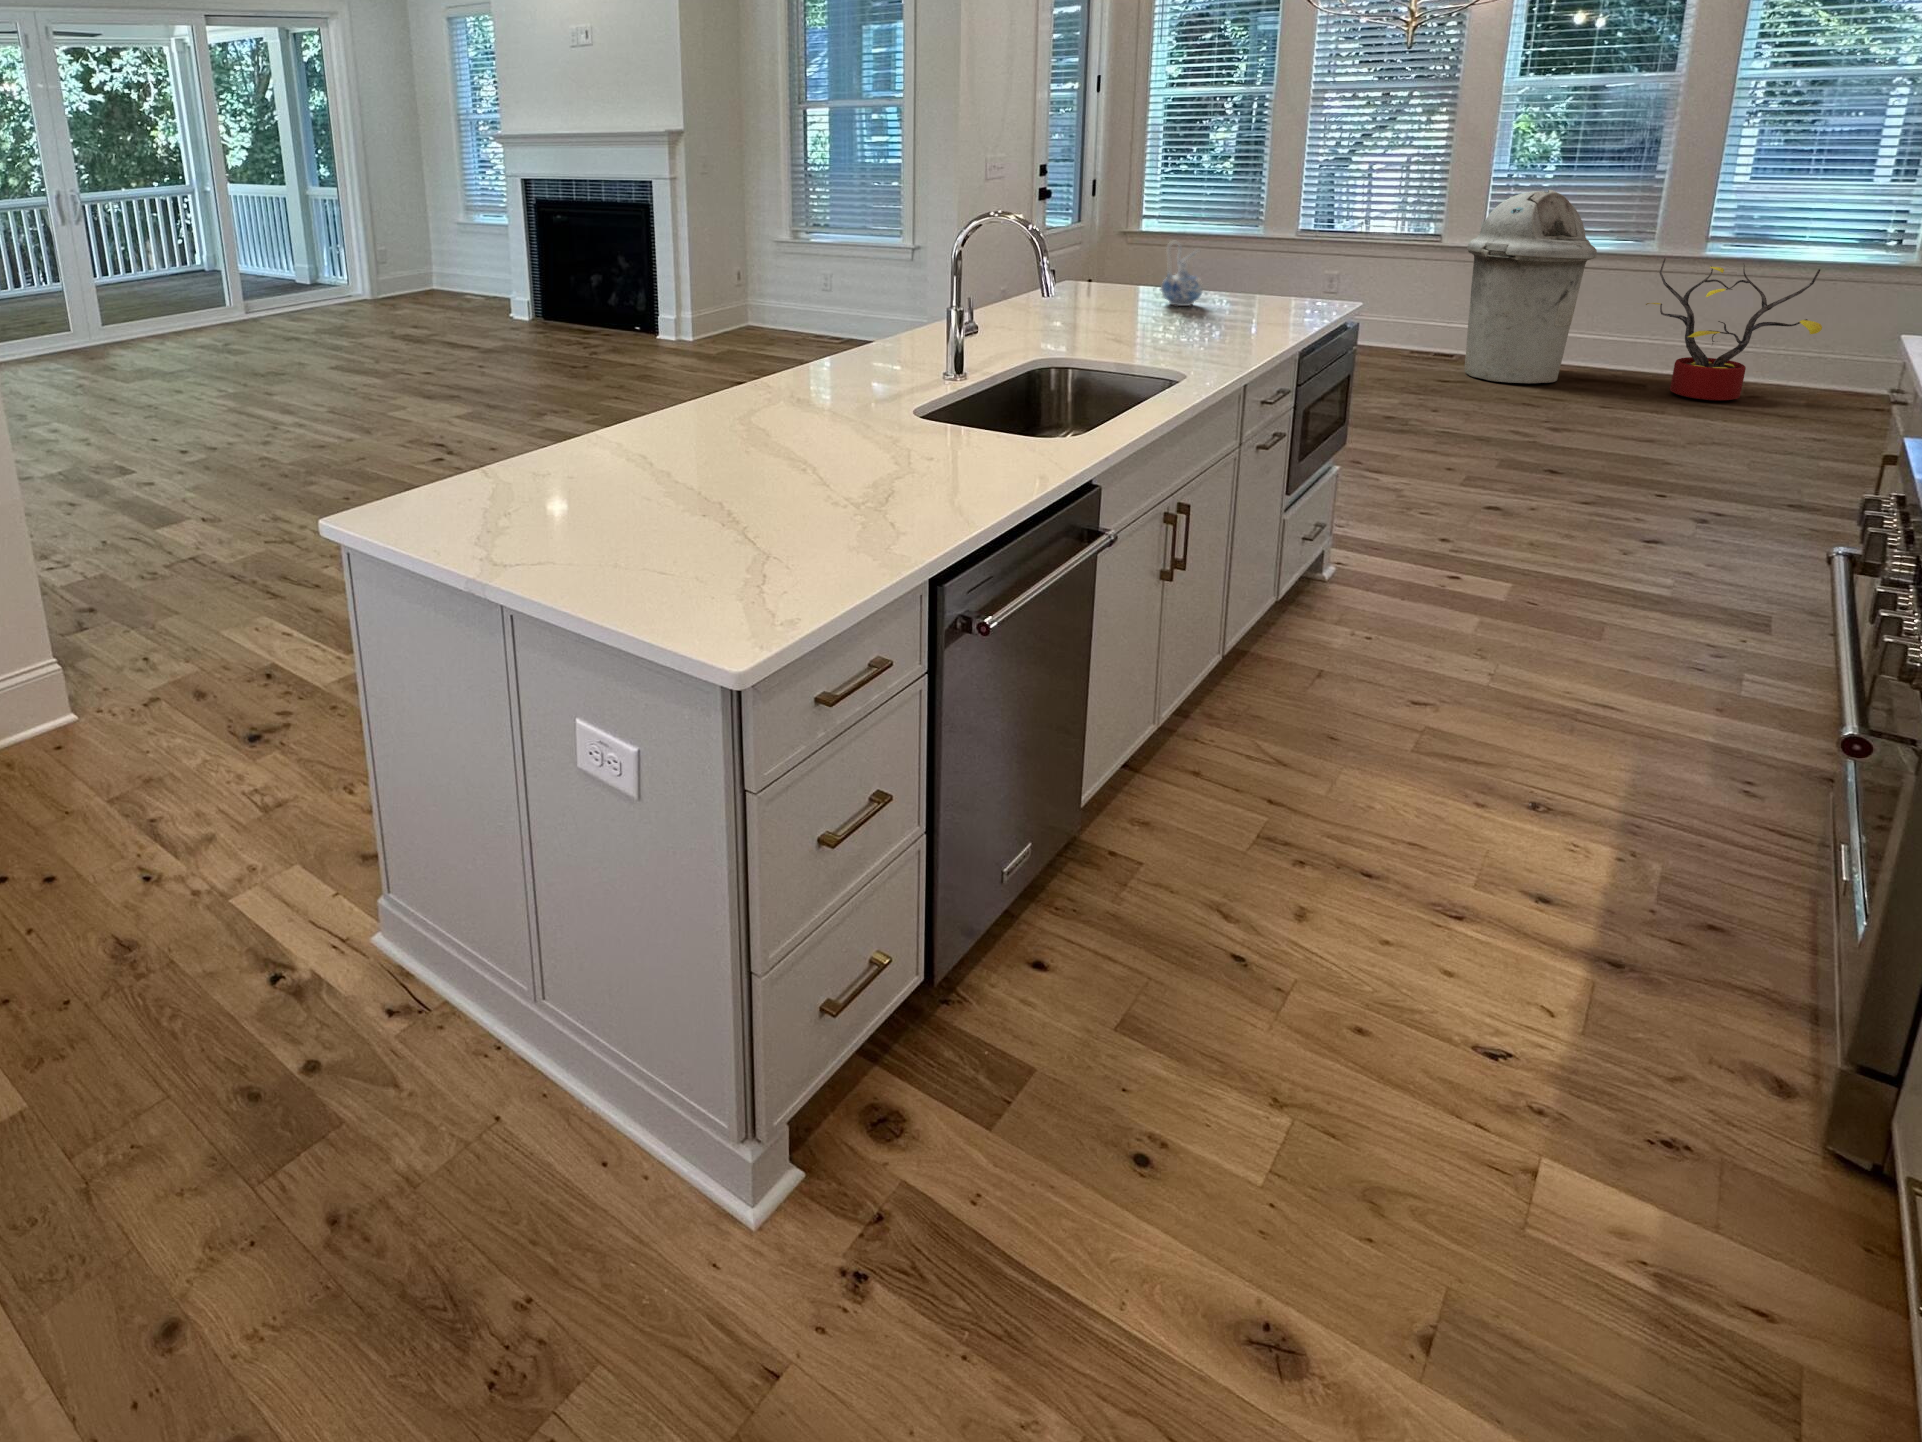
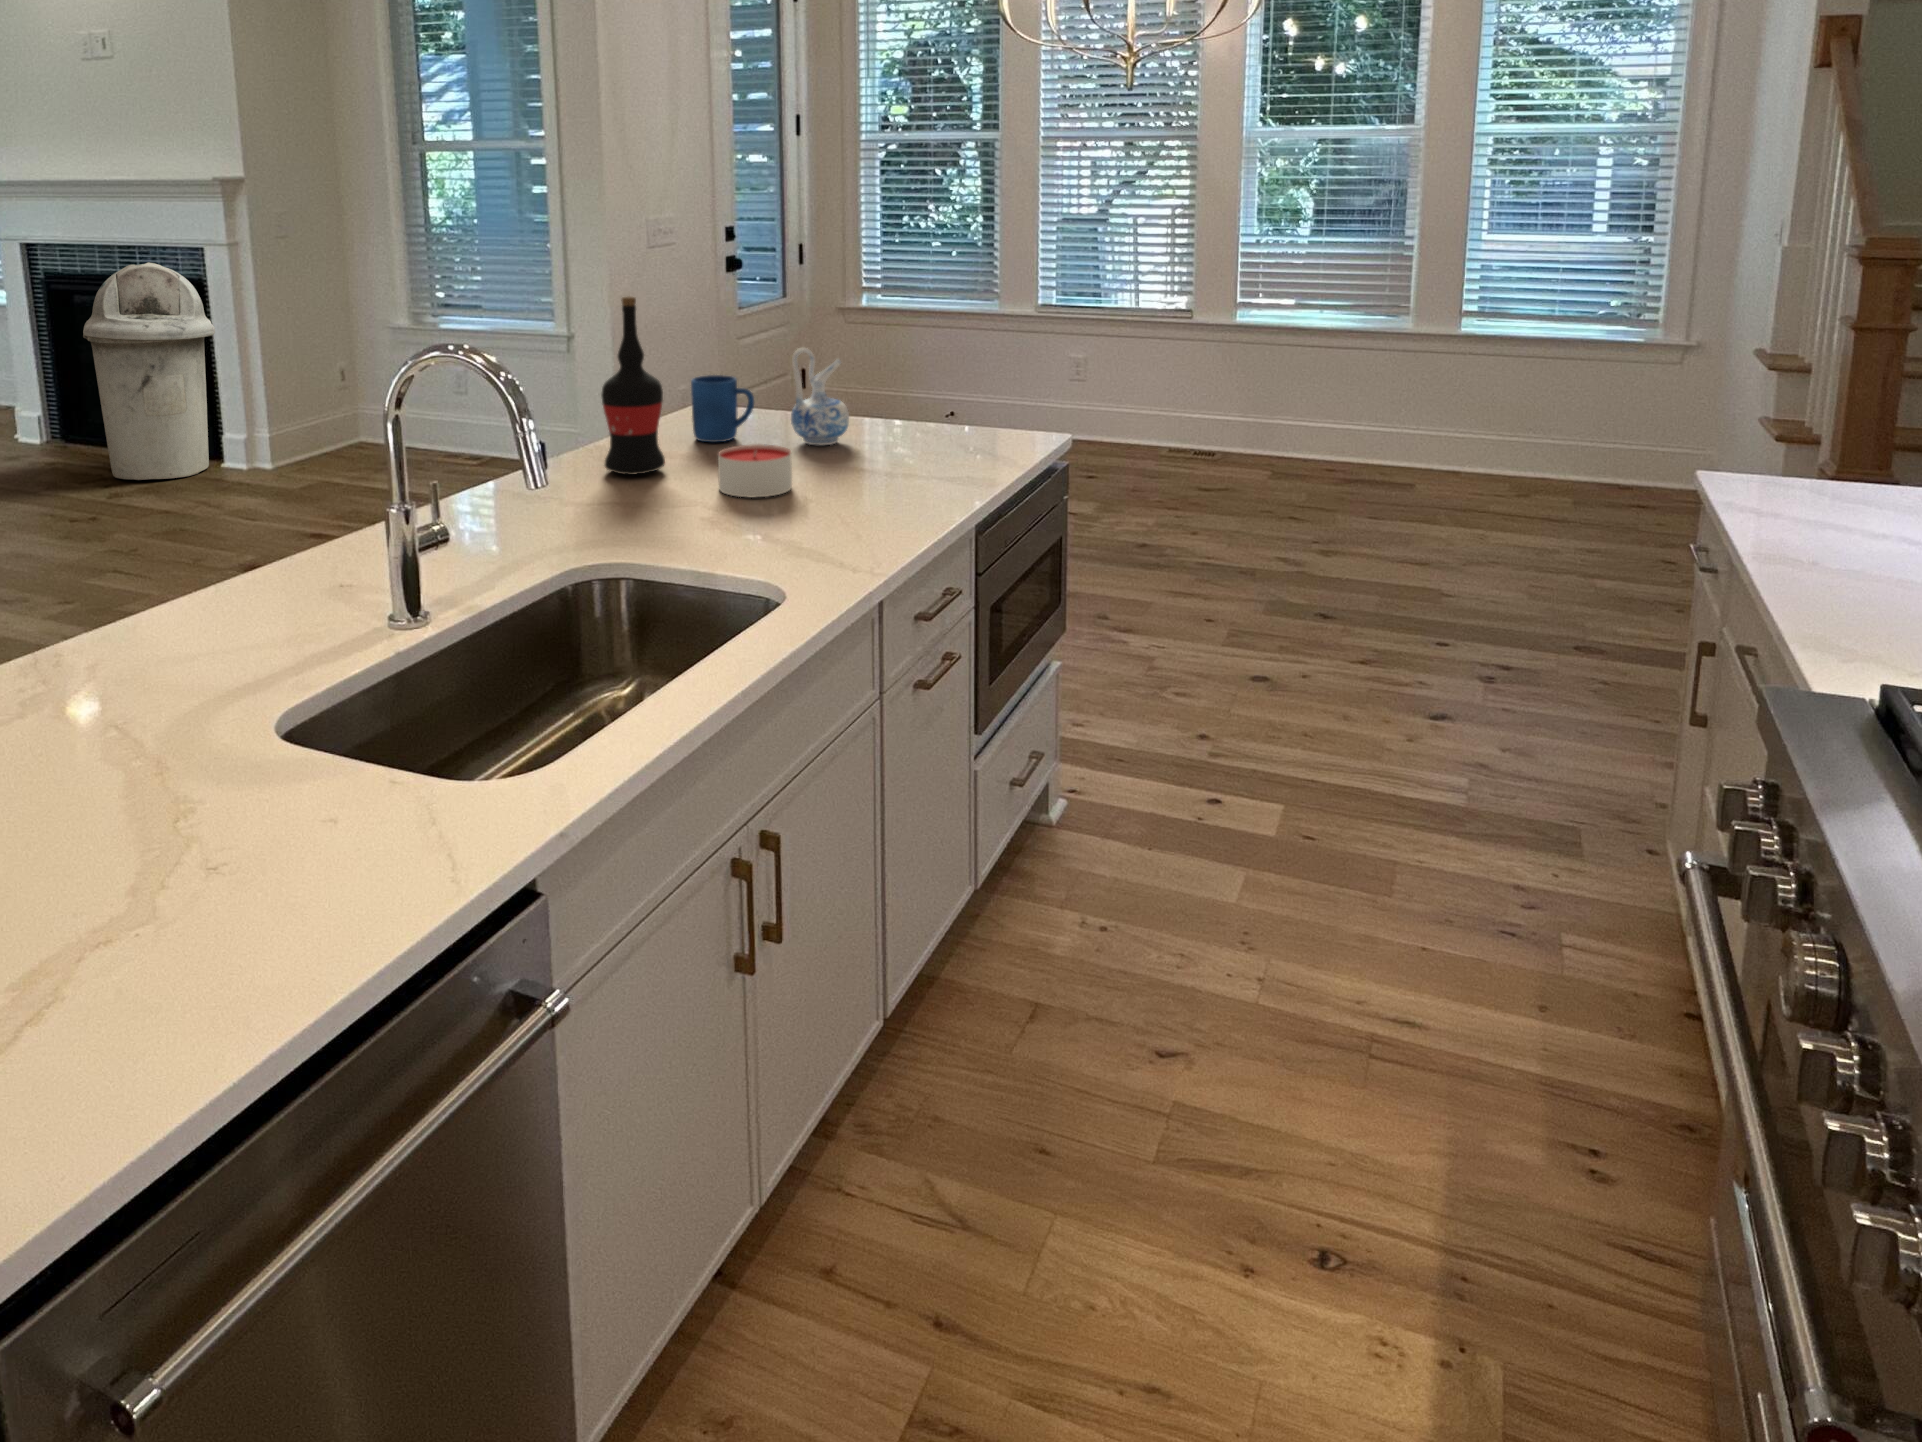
trash can: present [1464,189,1597,384] -> present [83,262,215,480]
wine bottle: none [1044,205,1087,317] -> present [602,296,665,475]
decorative plant: present [1646,258,1822,400] -> none [1404,338,1580,502]
mug: none [1092,259,1137,302] -> present [691,375,754,442]
candle: none [1124,300,1175,331] -> present [718,444,792,497]

